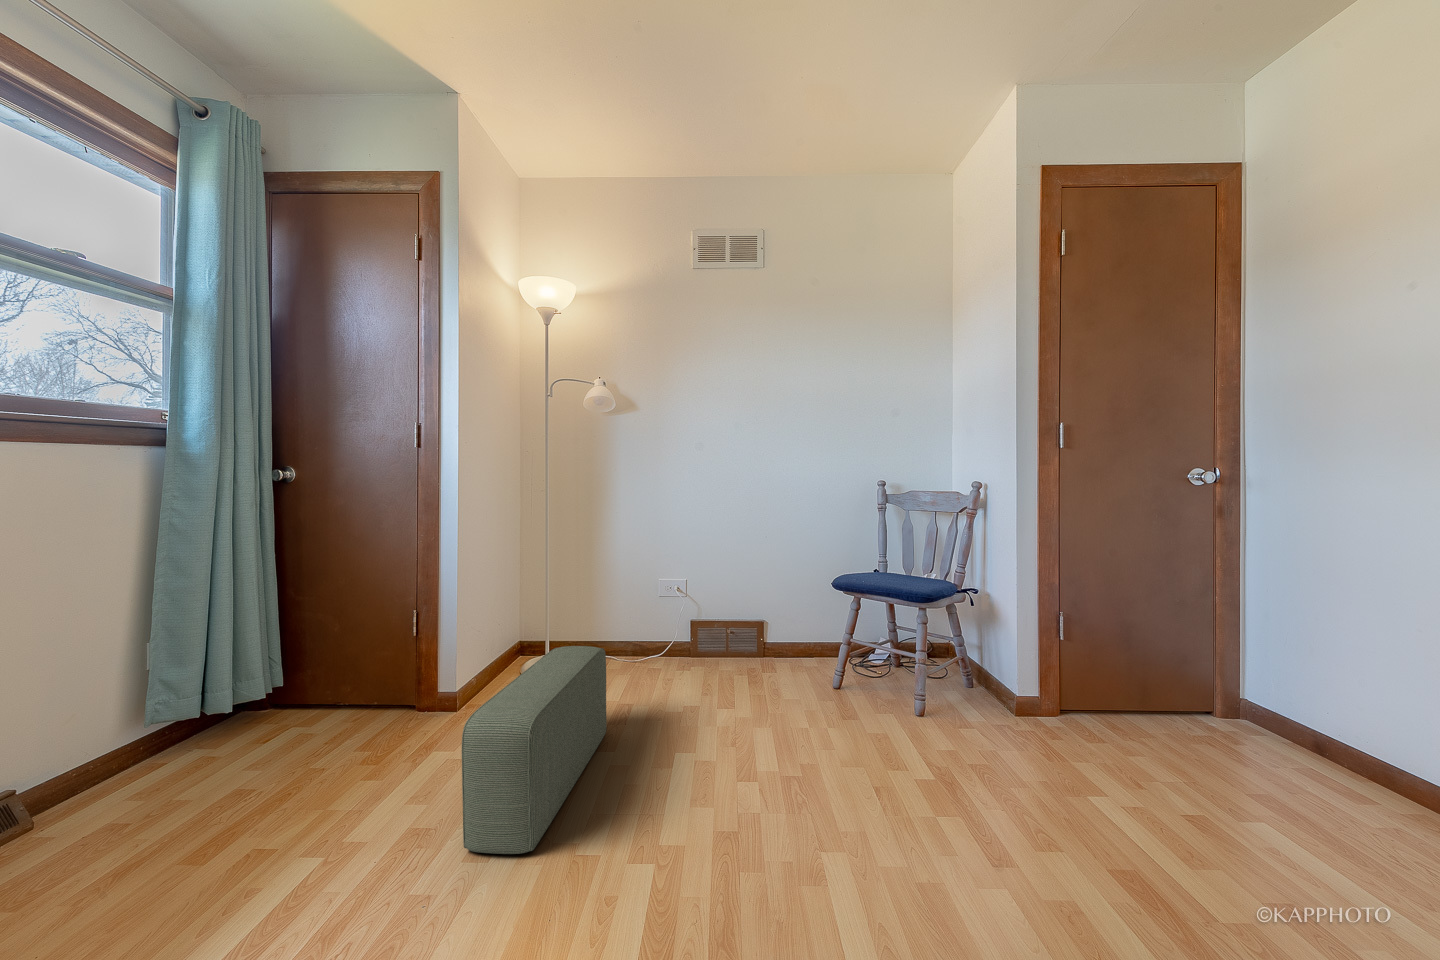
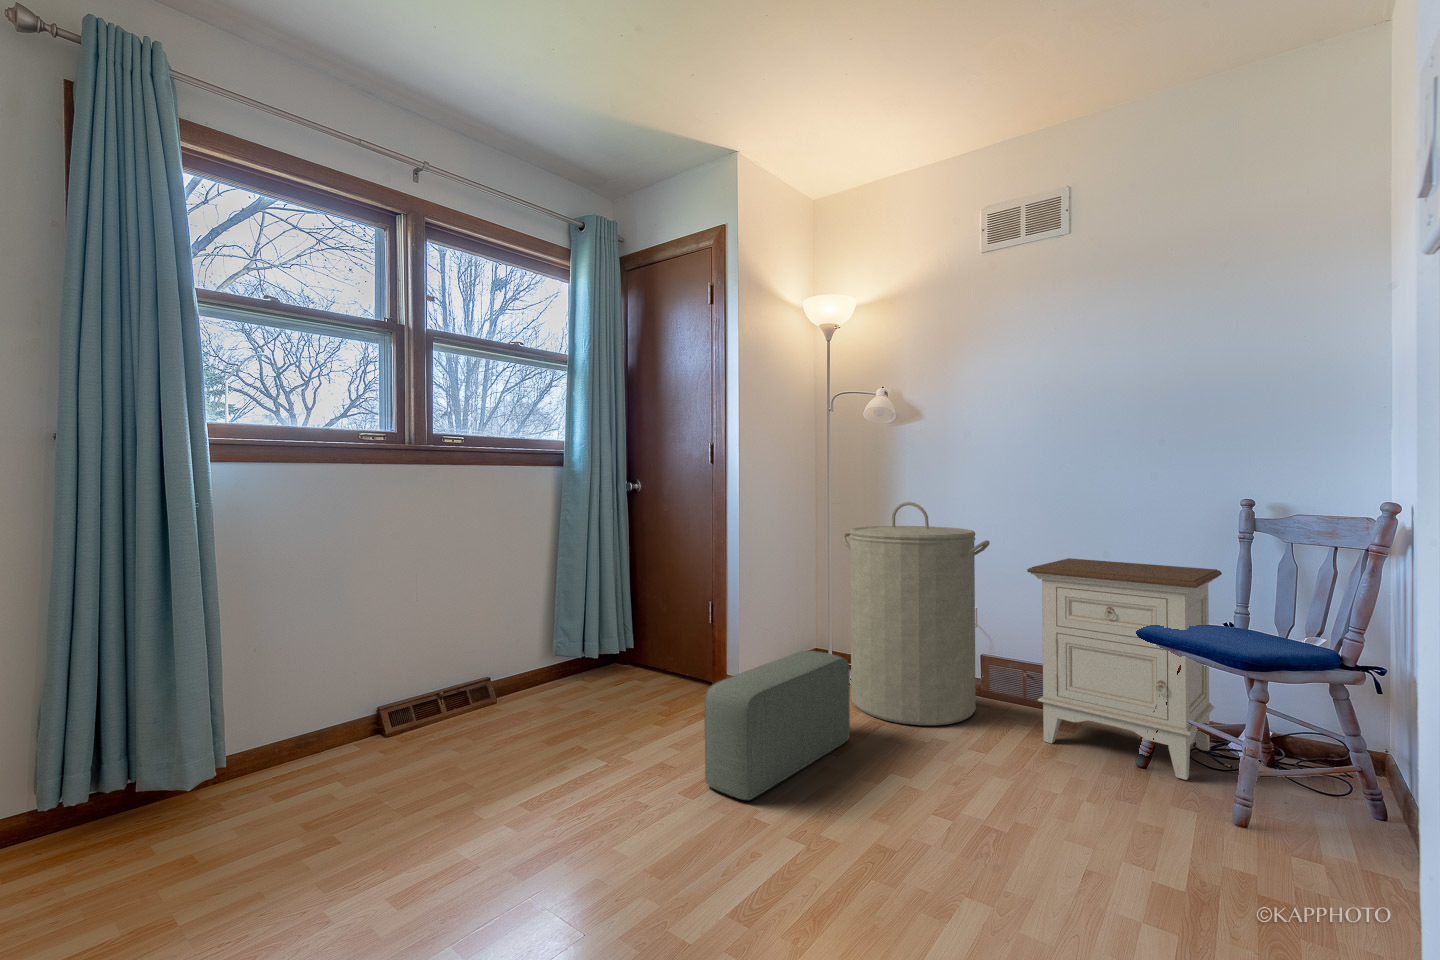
laundry hamper: none [572,487,712,701] -> present [843,502,990,725]
nightstand: none [750,531,874,693] -> present [1027,558,1222,780]

